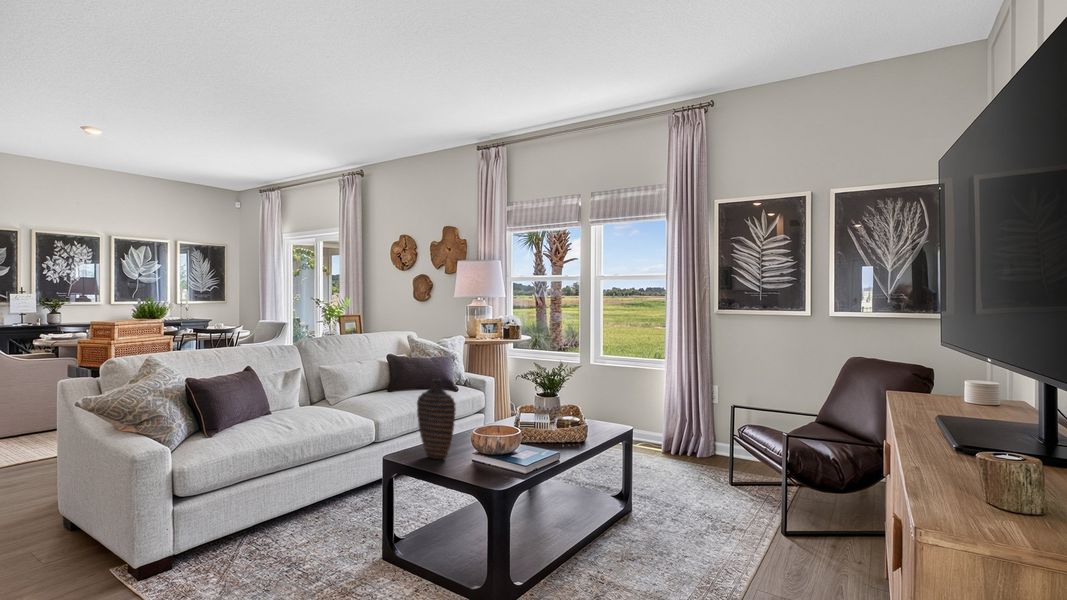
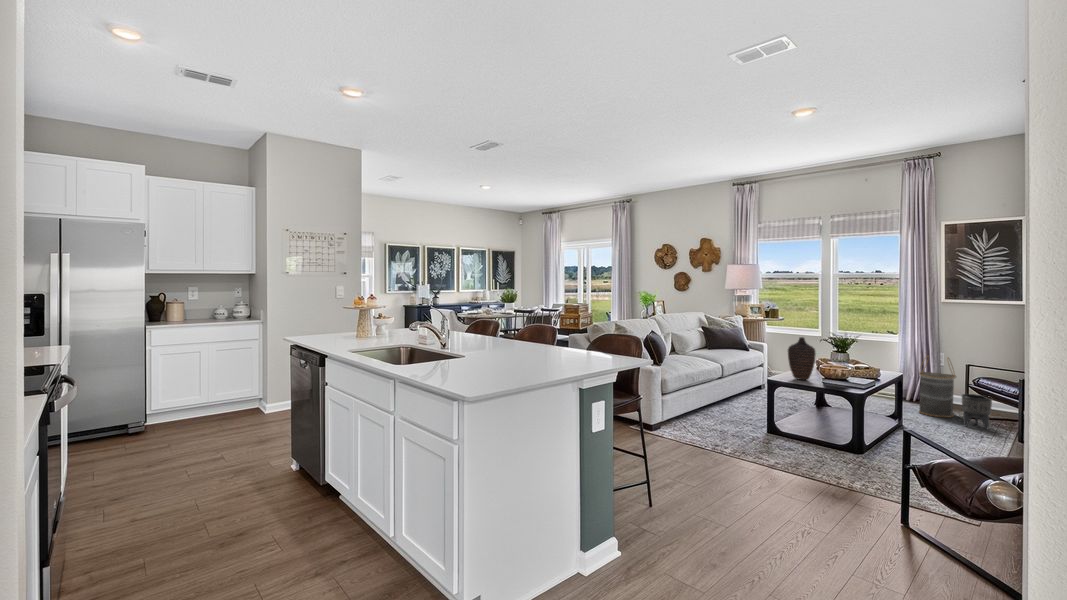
basket: none [671,396,718,493] -> present [919,356,956,417]
planter: none [715,458,753,517] -> present [962,394,992,429]

